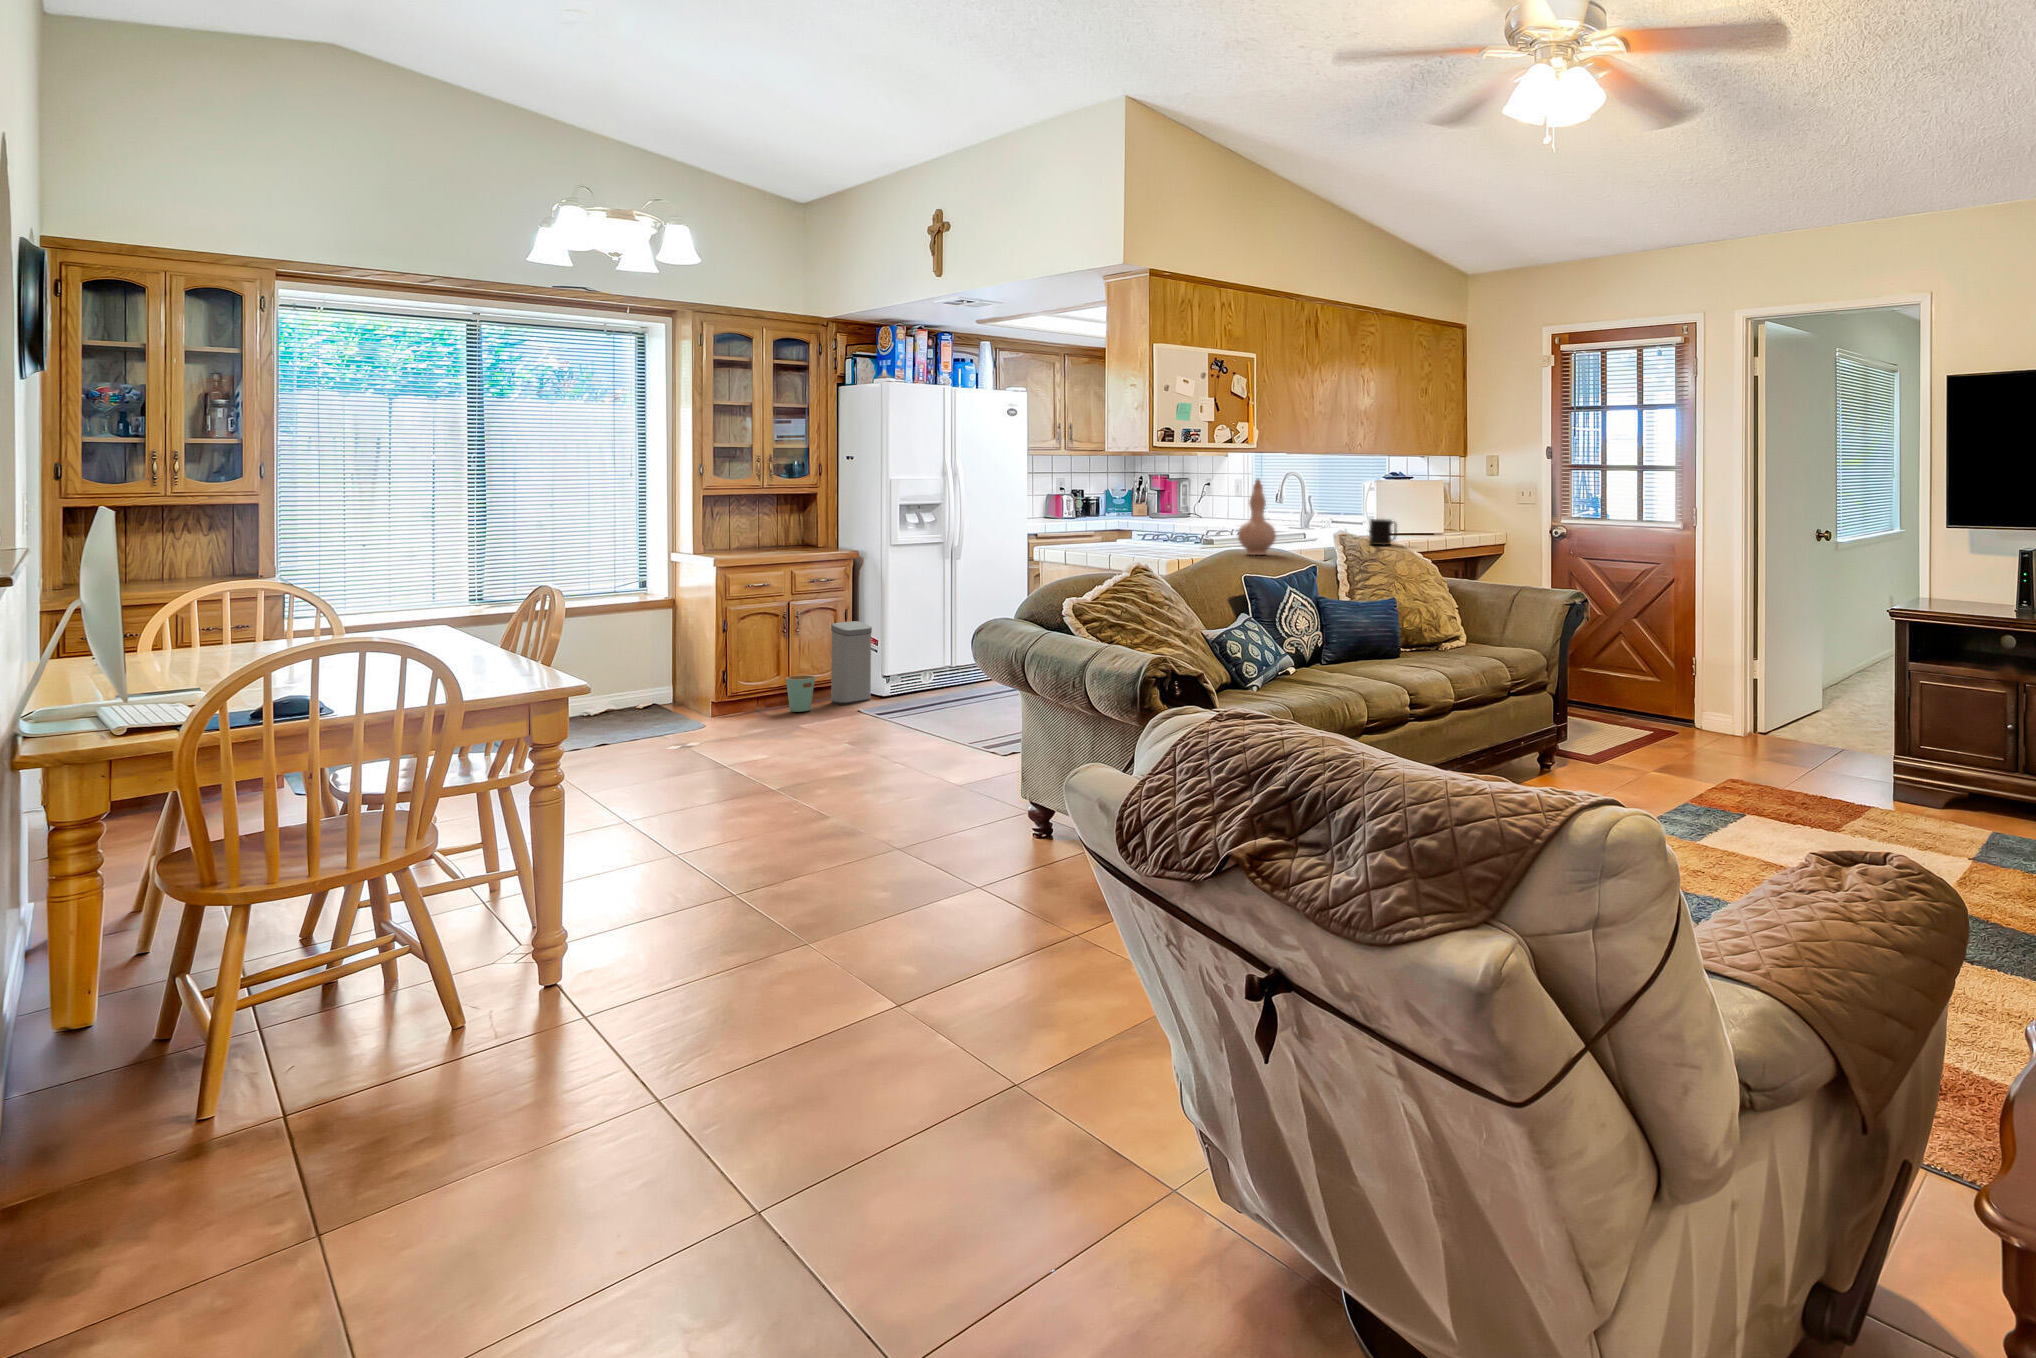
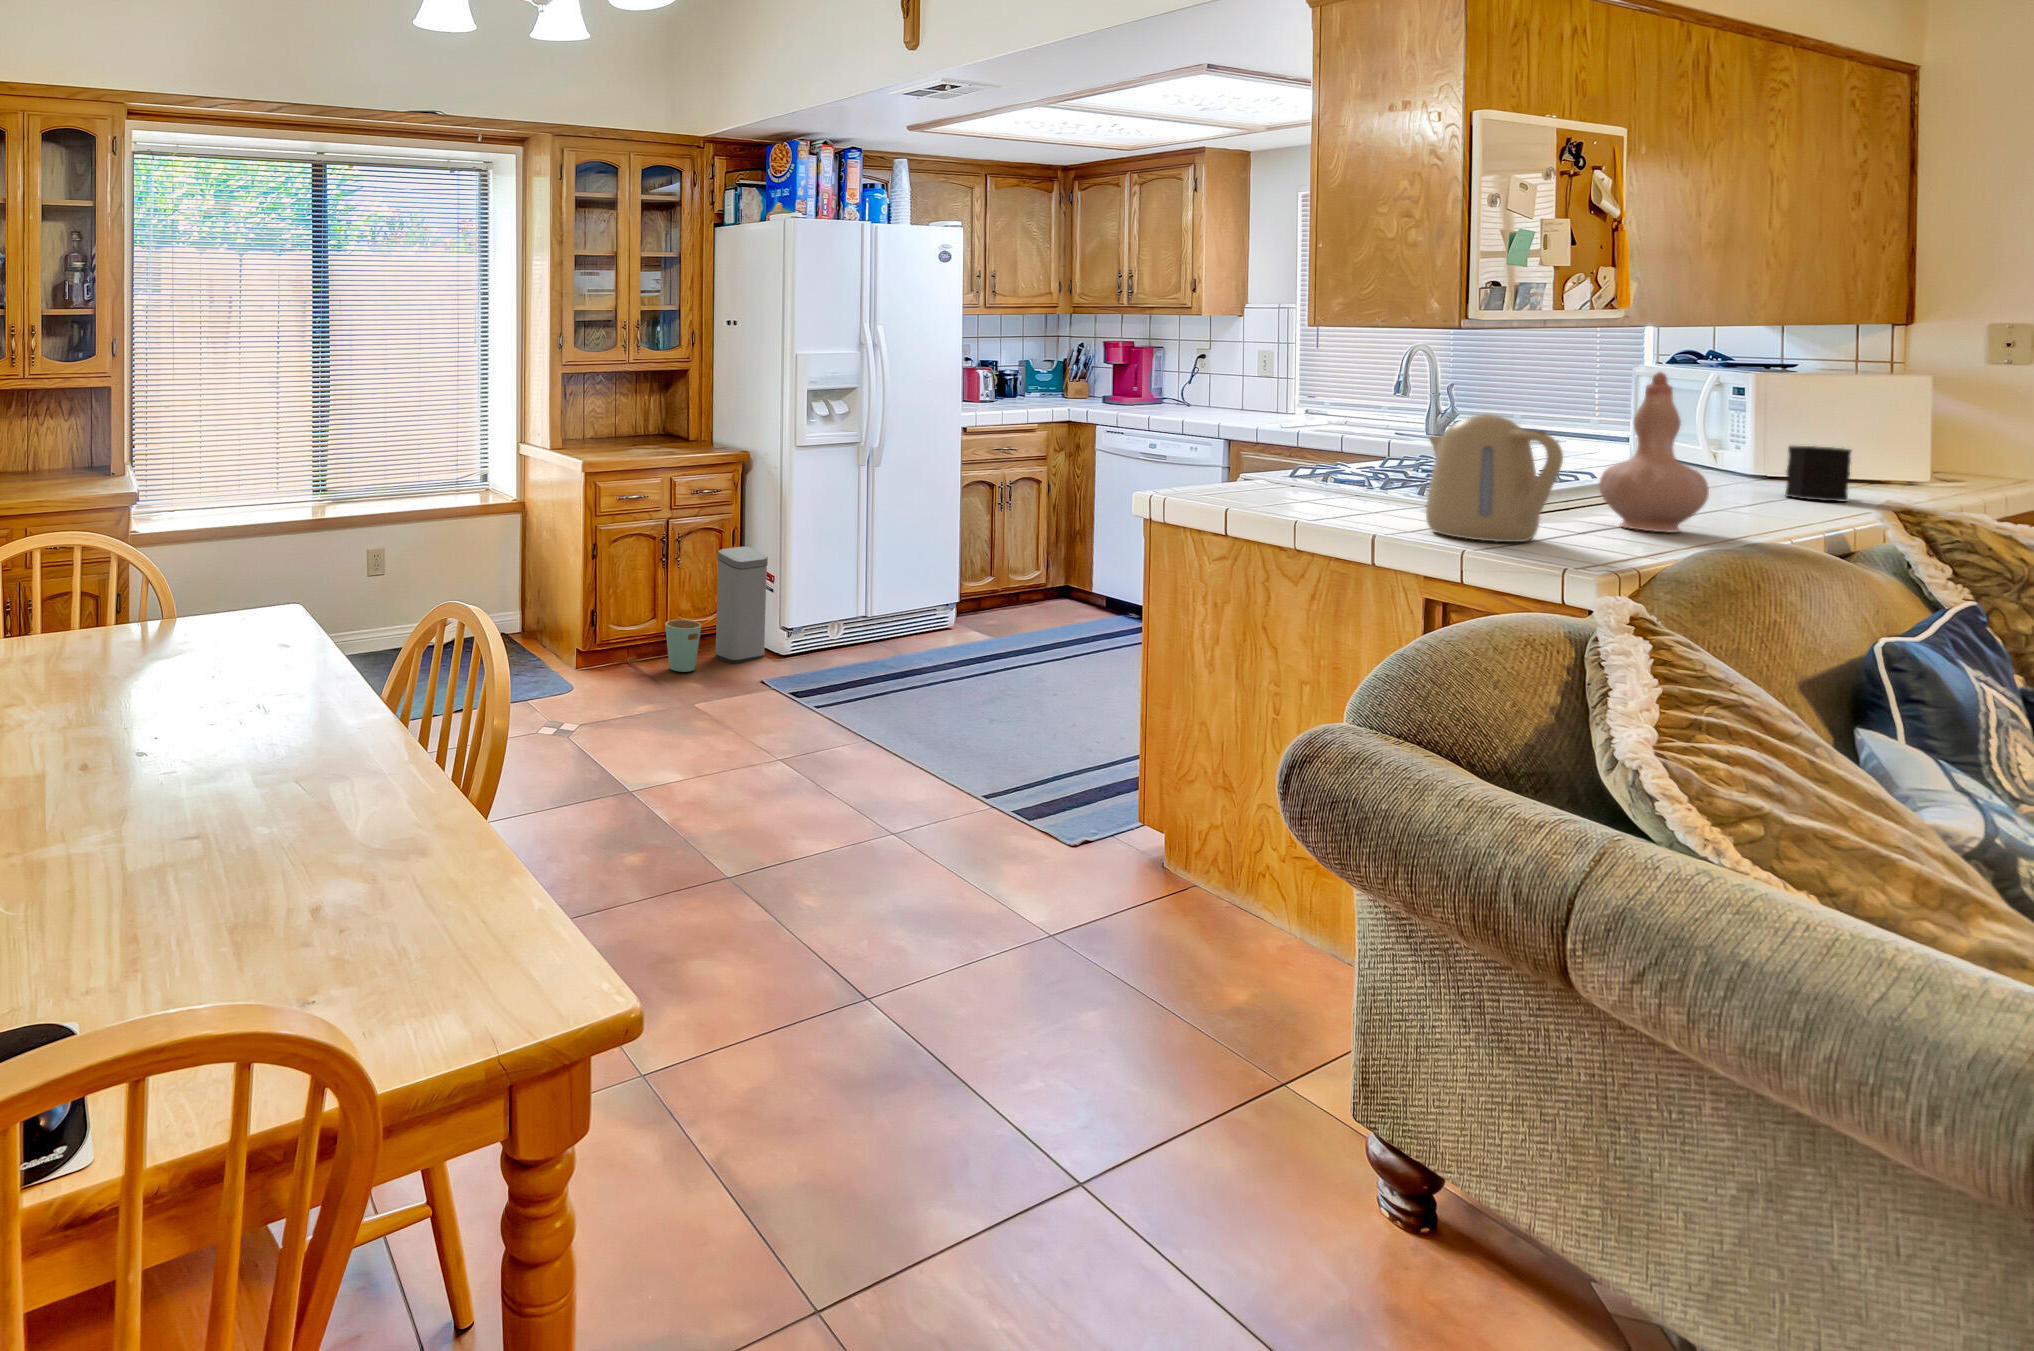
kettle: none [1145,498,1190,559] -> present [1426,414,1563,542]

